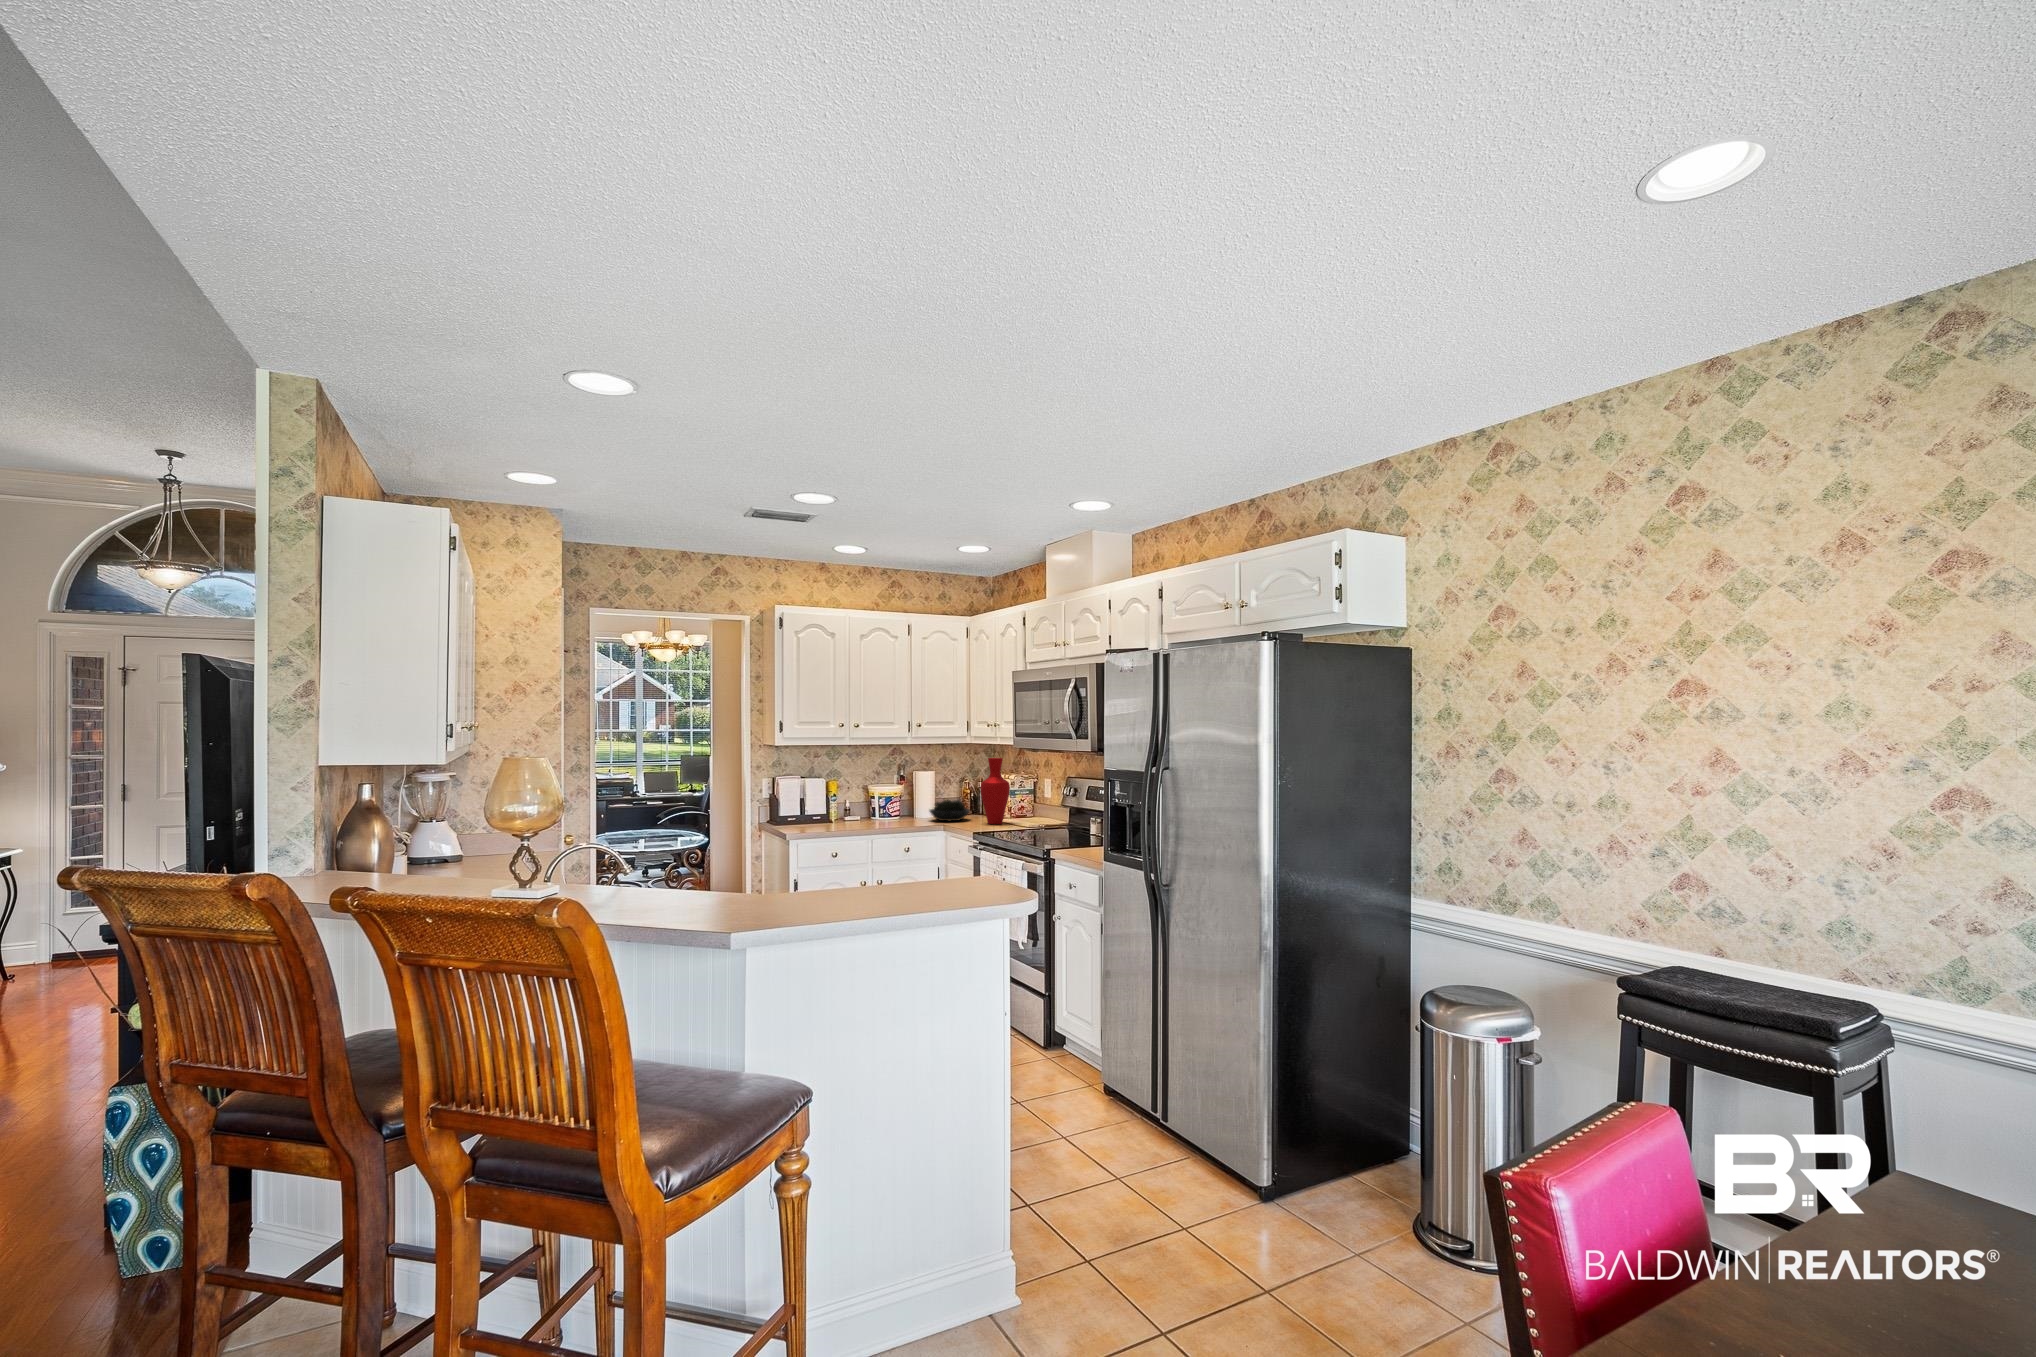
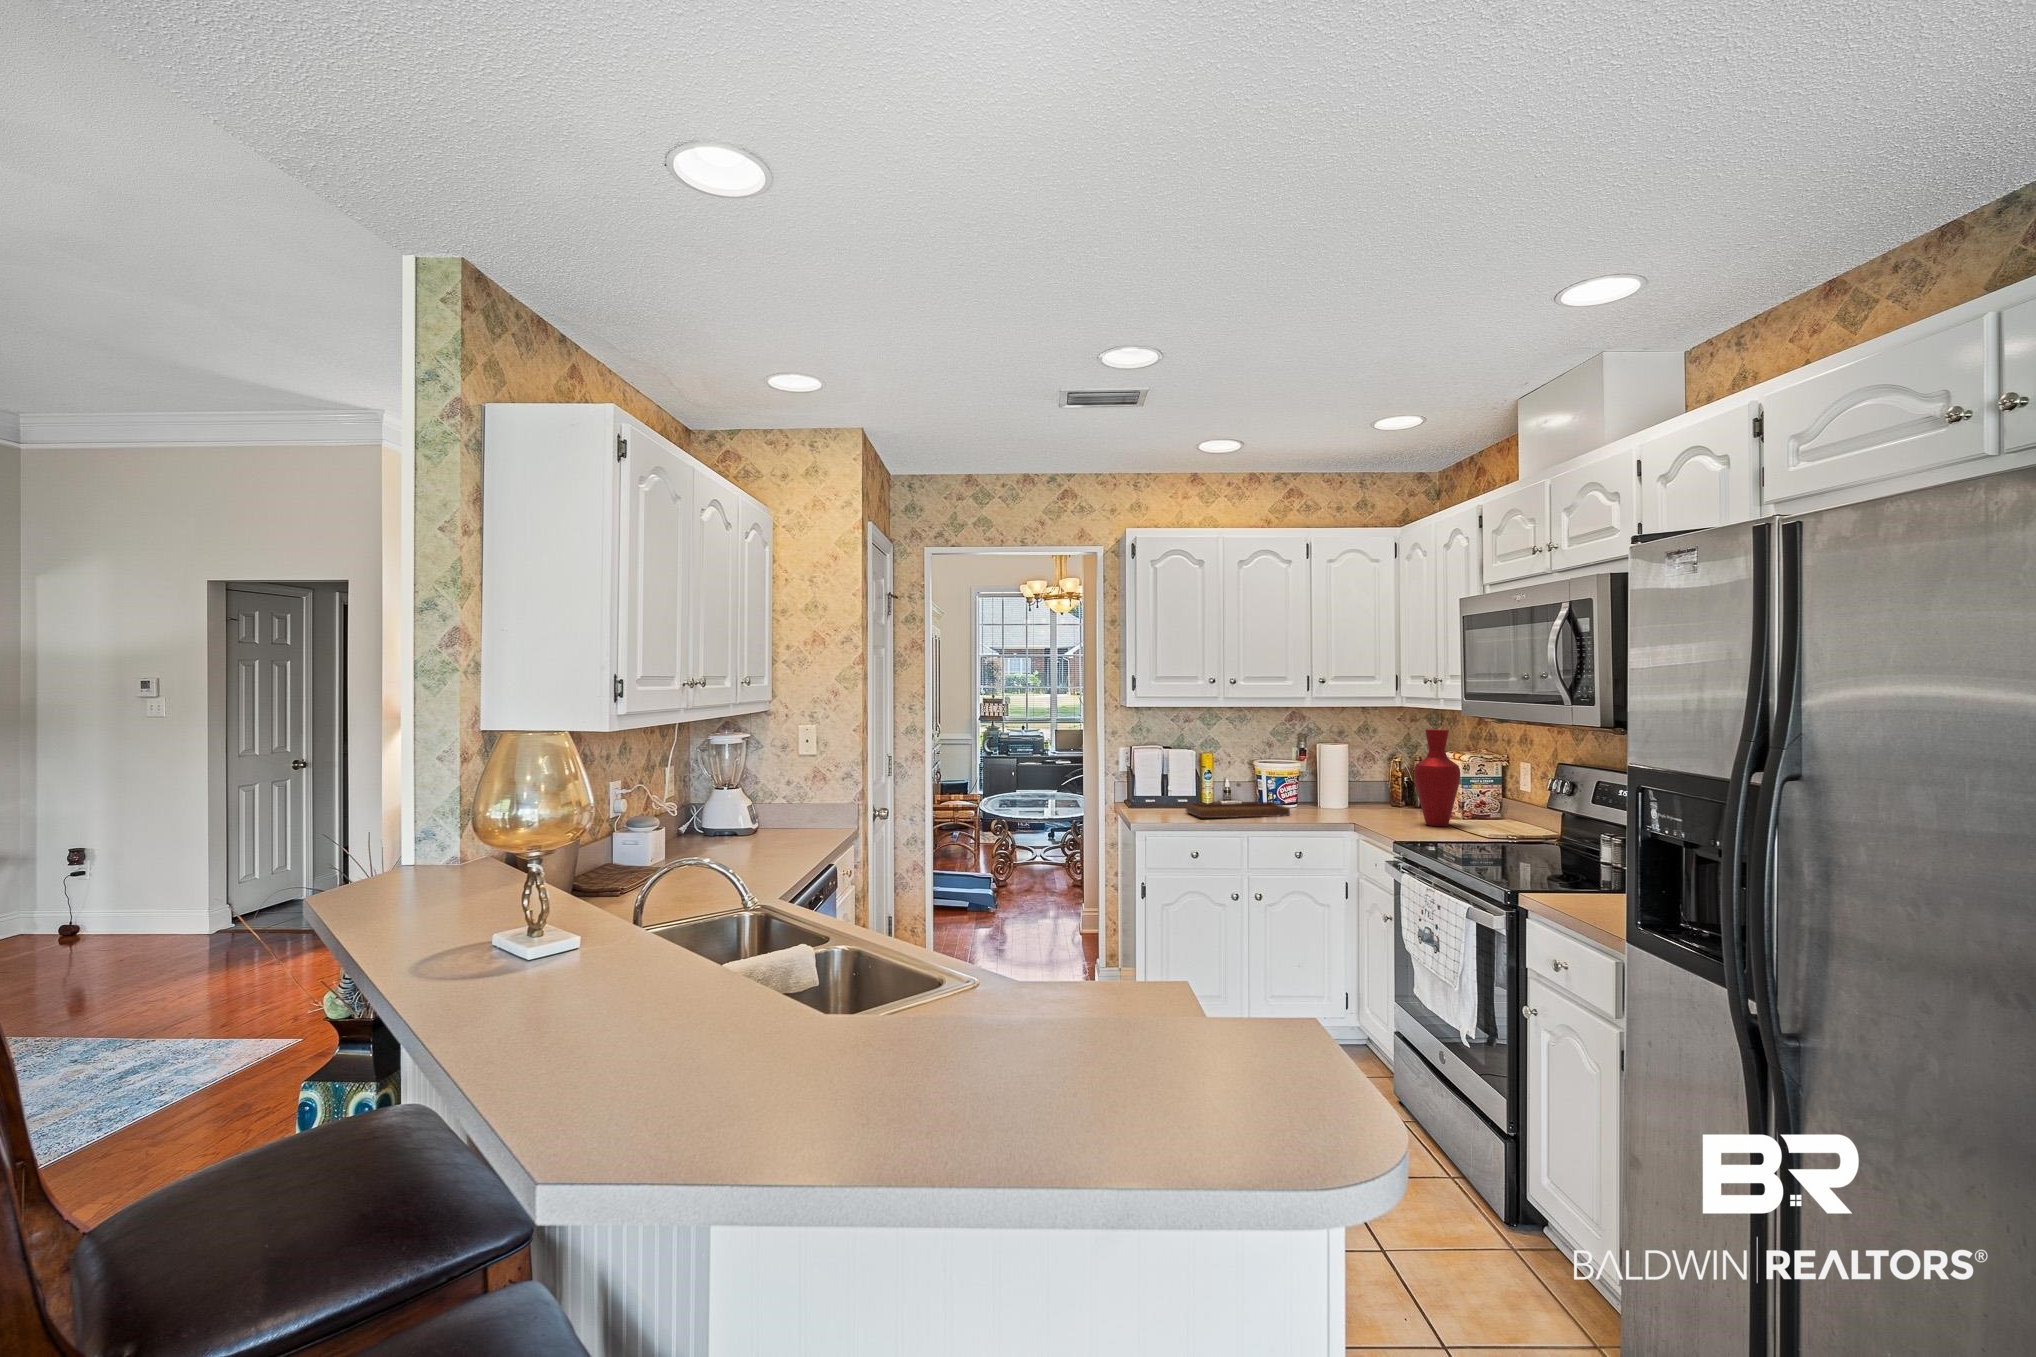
tray: none [818,800,895,828] -> present [1186,782,1290,818]
succulent plant: present [930,800,969,821] -> none [1339,784,1400,817]

